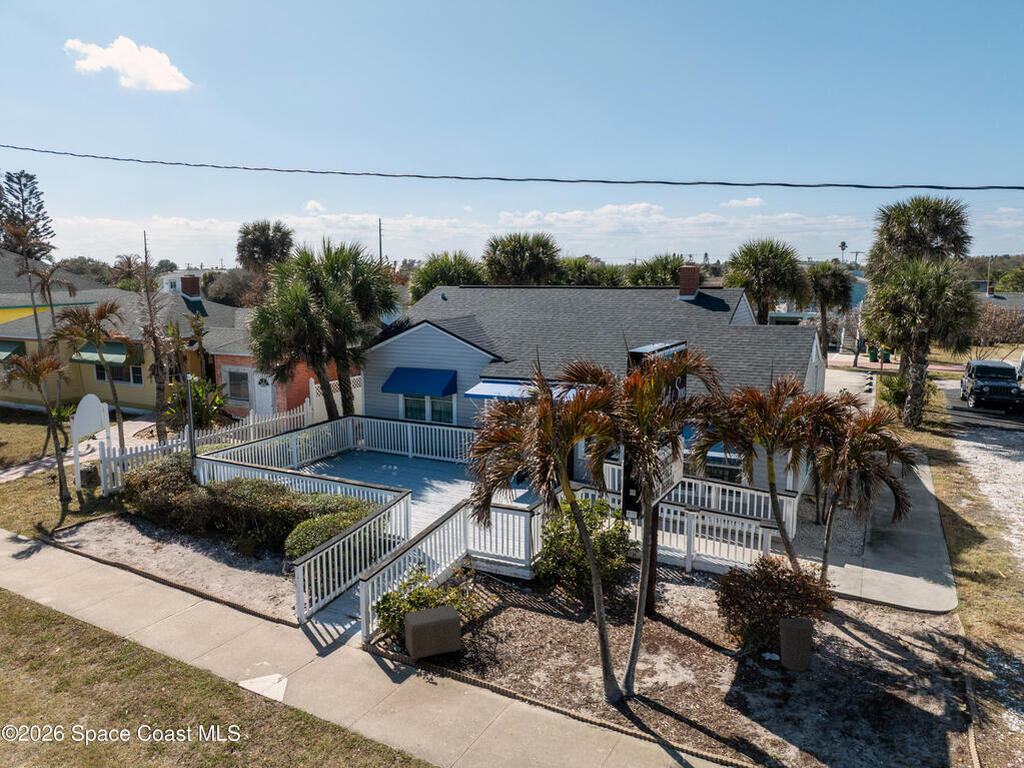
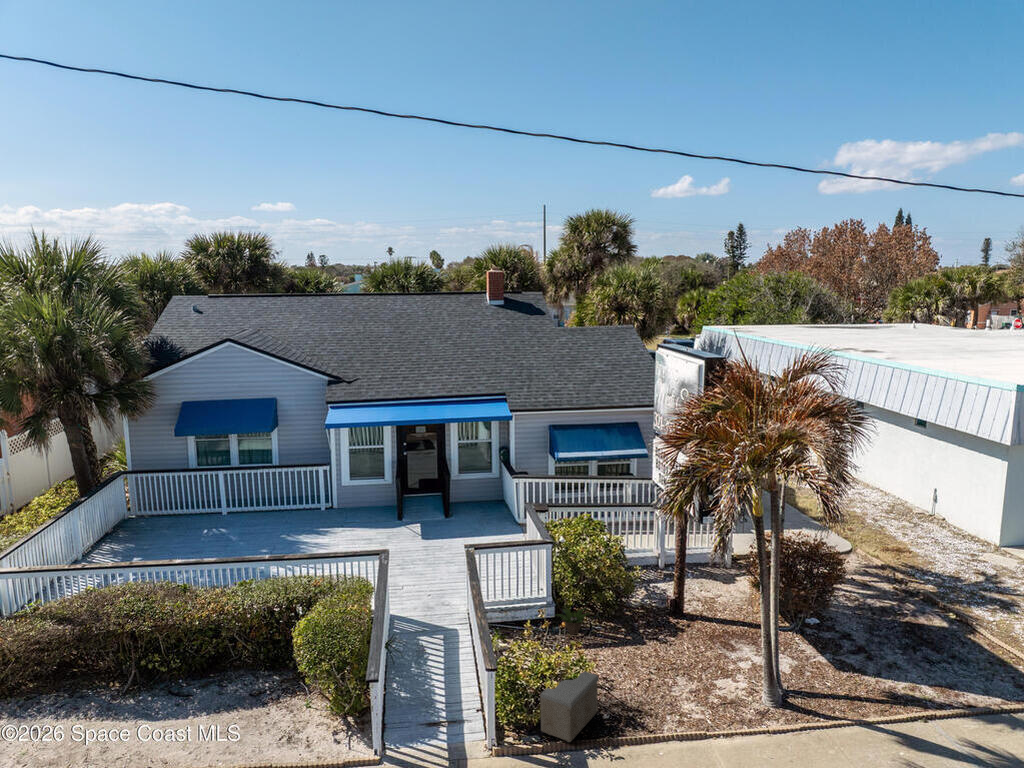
decorative plant: present [232,536,259,555] -> present [555,608,590,634]
trash can: present [779,618,814,671] -> none [818,579,850,627]

